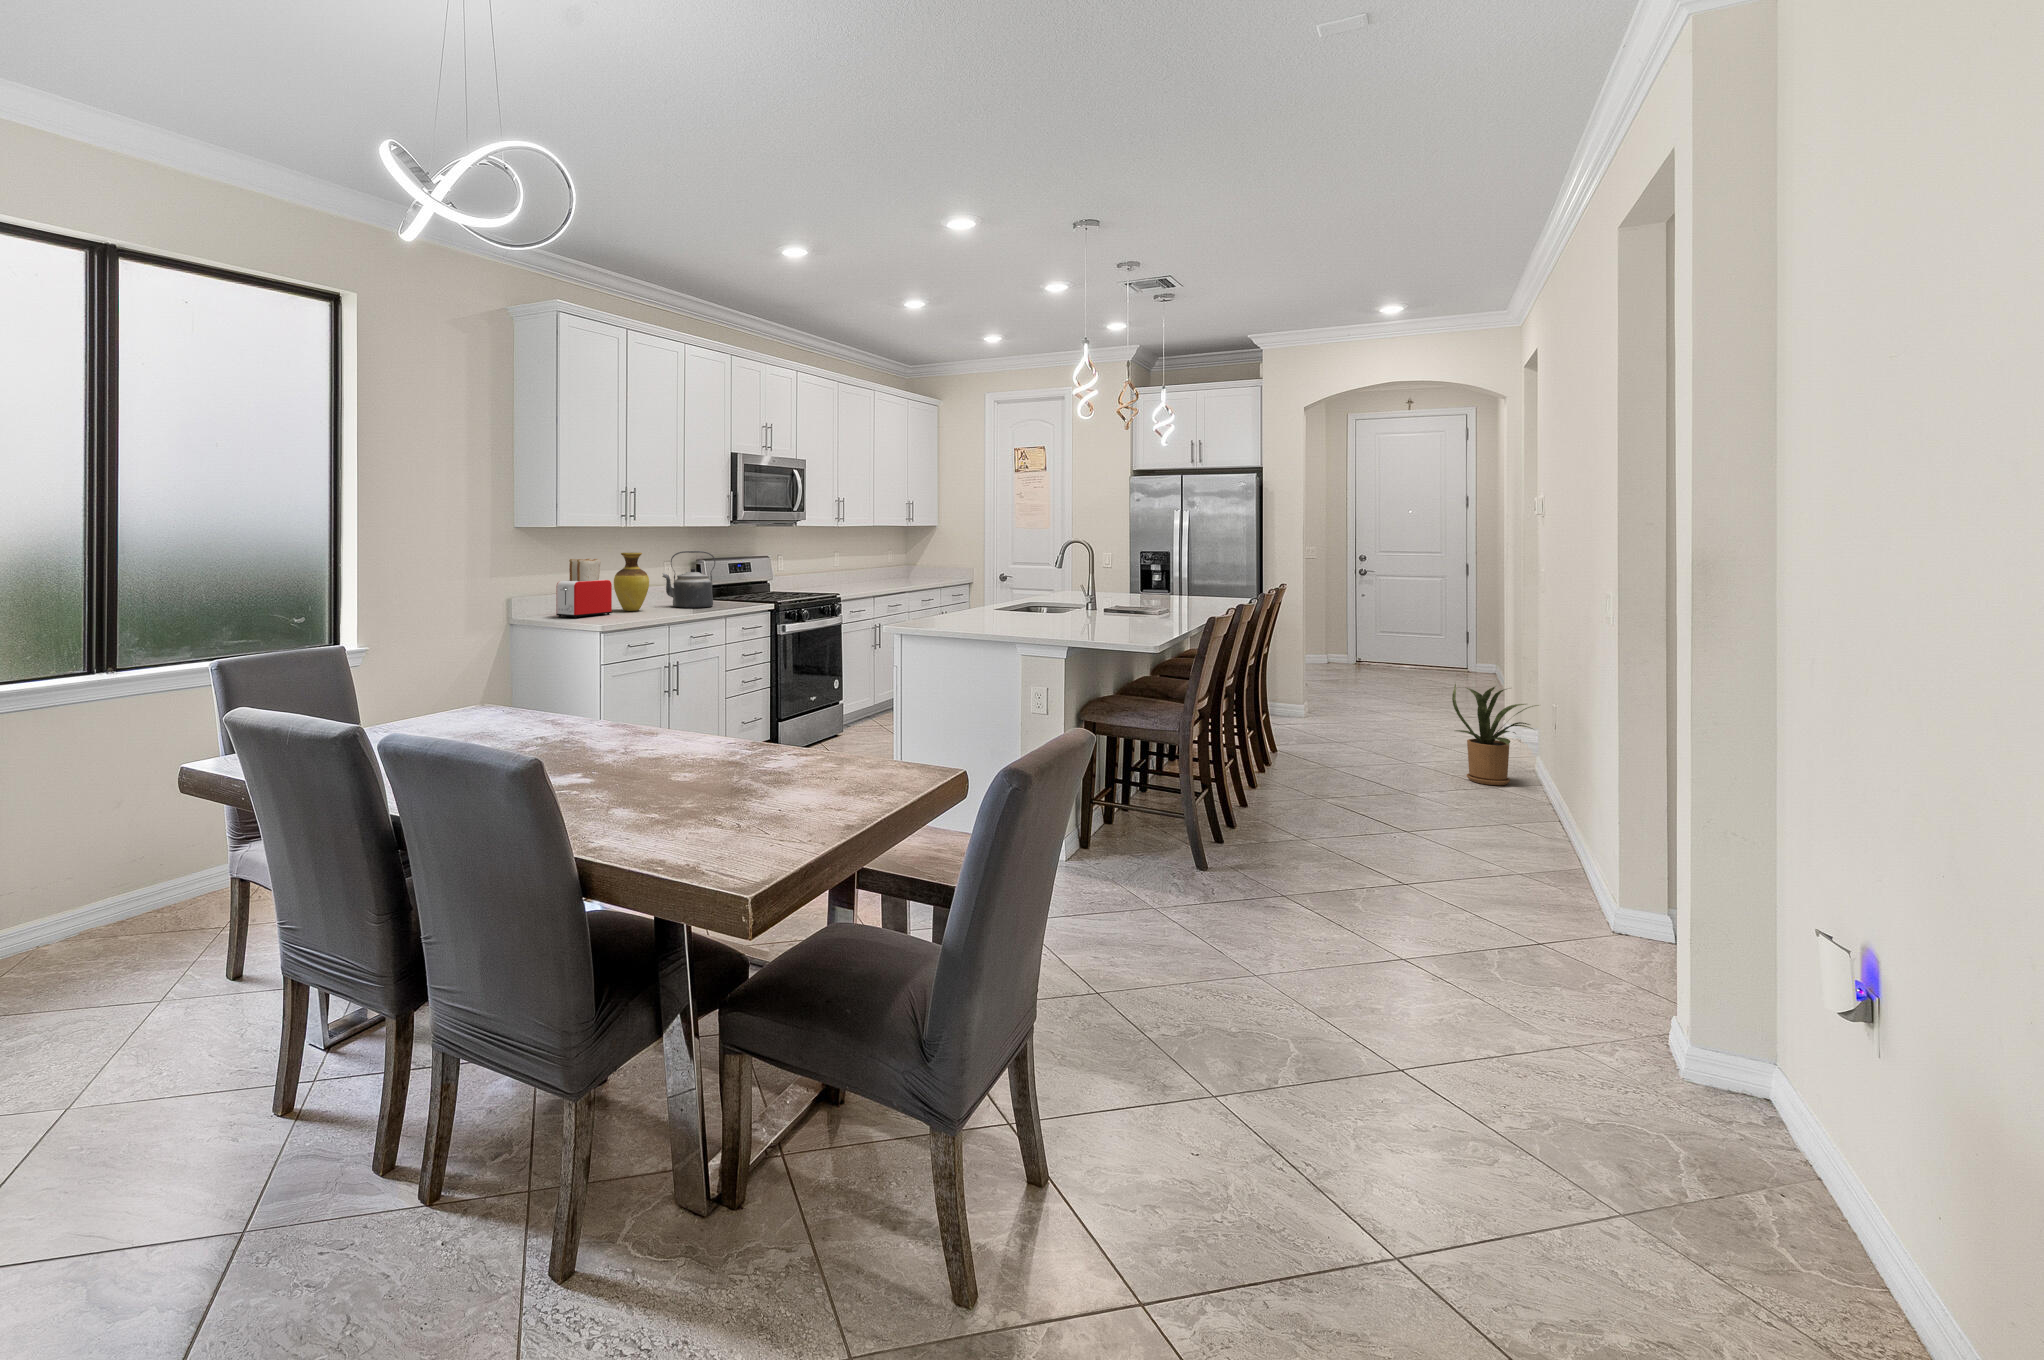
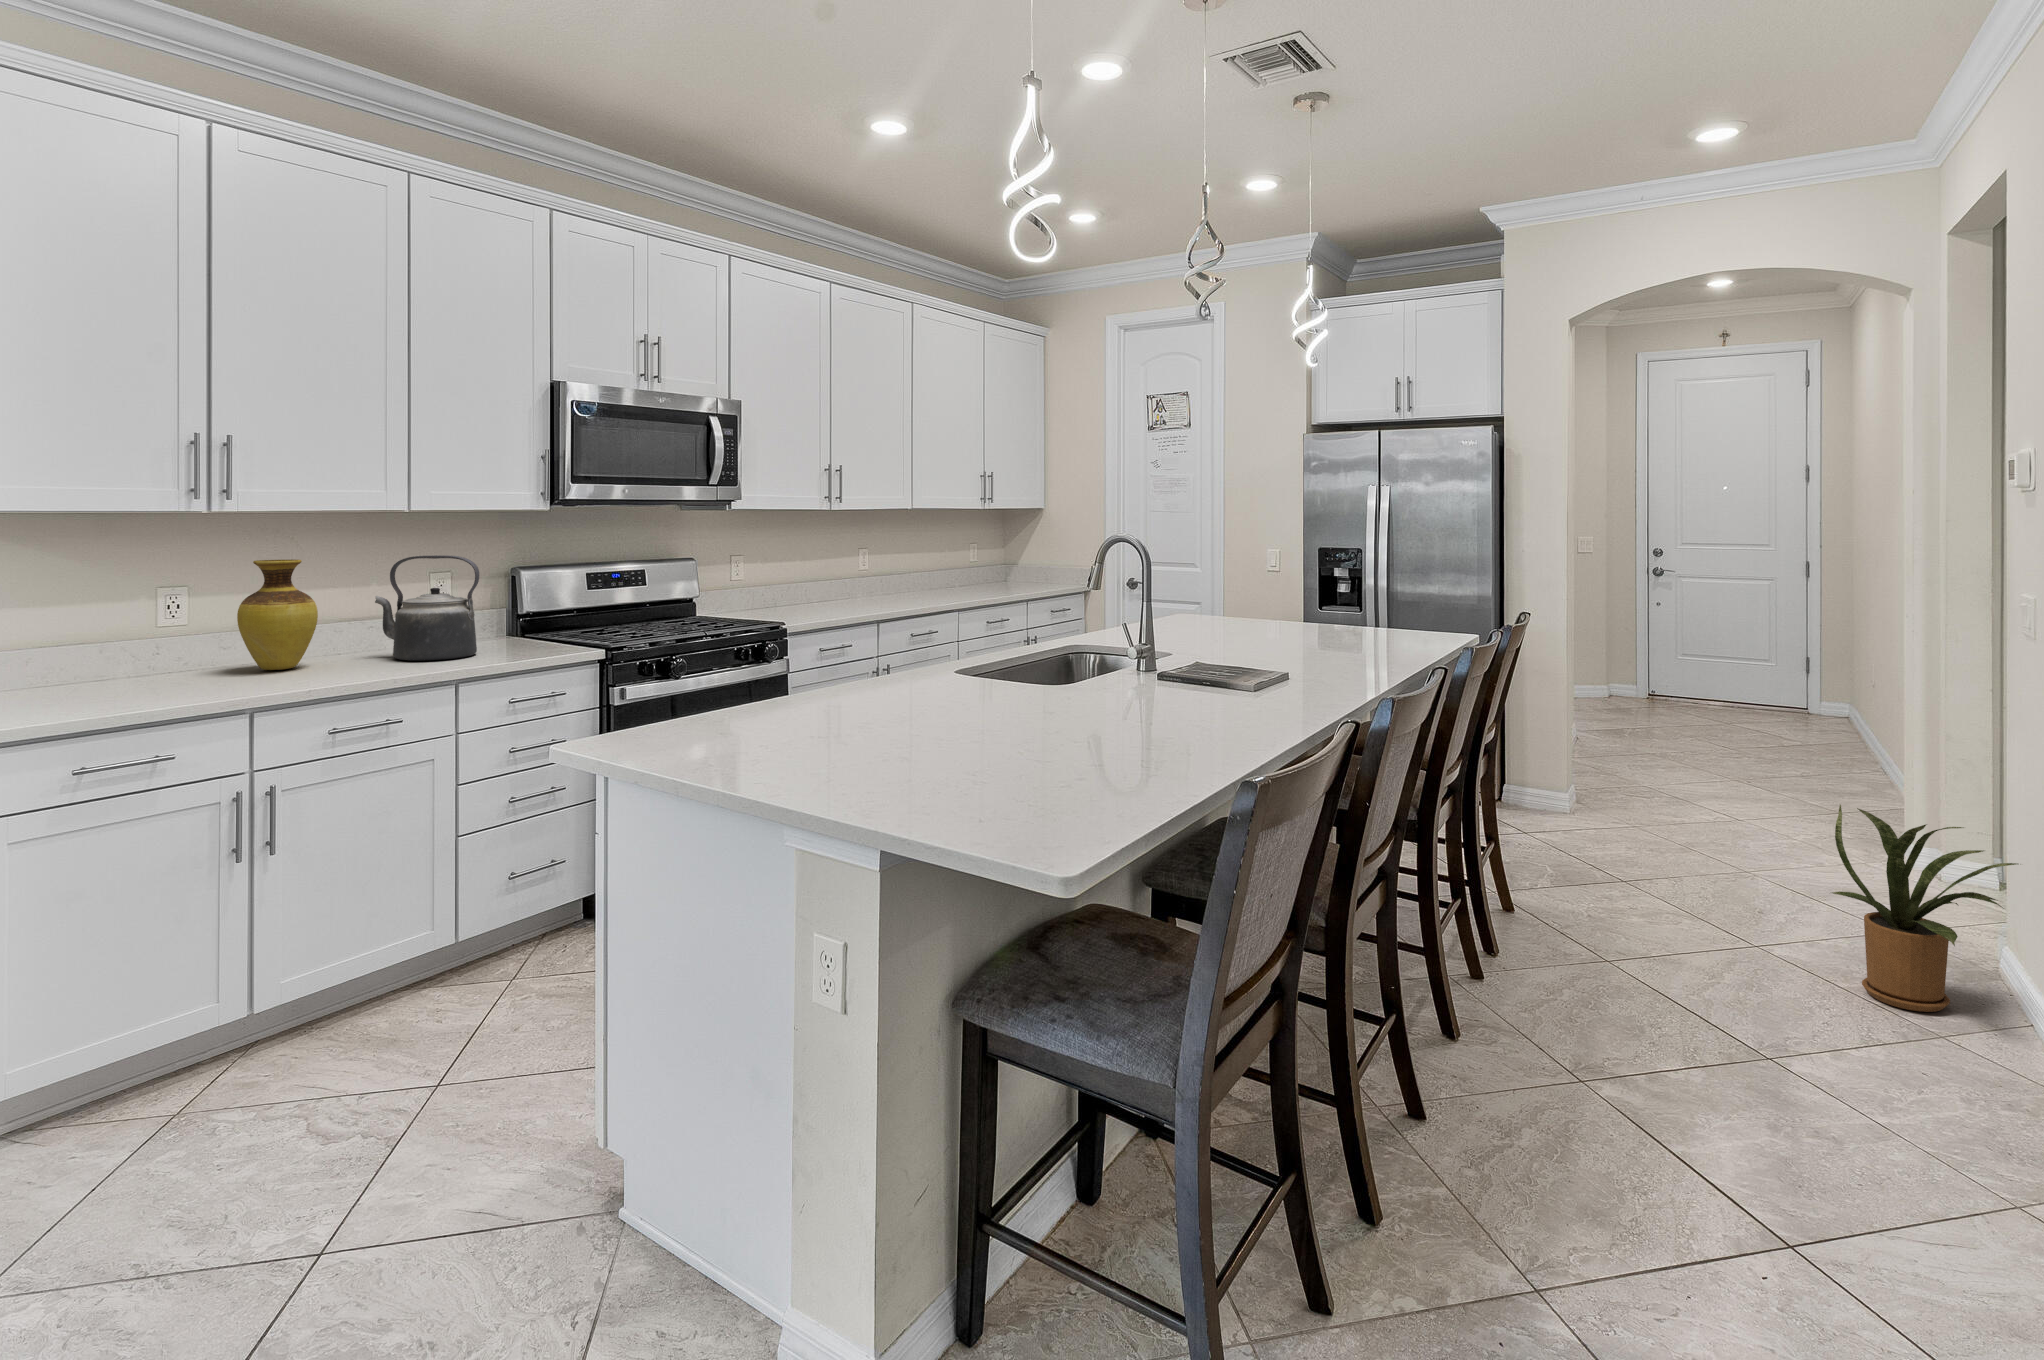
toaster: present [556,559,612,618] -> none [54,573,202,693]

